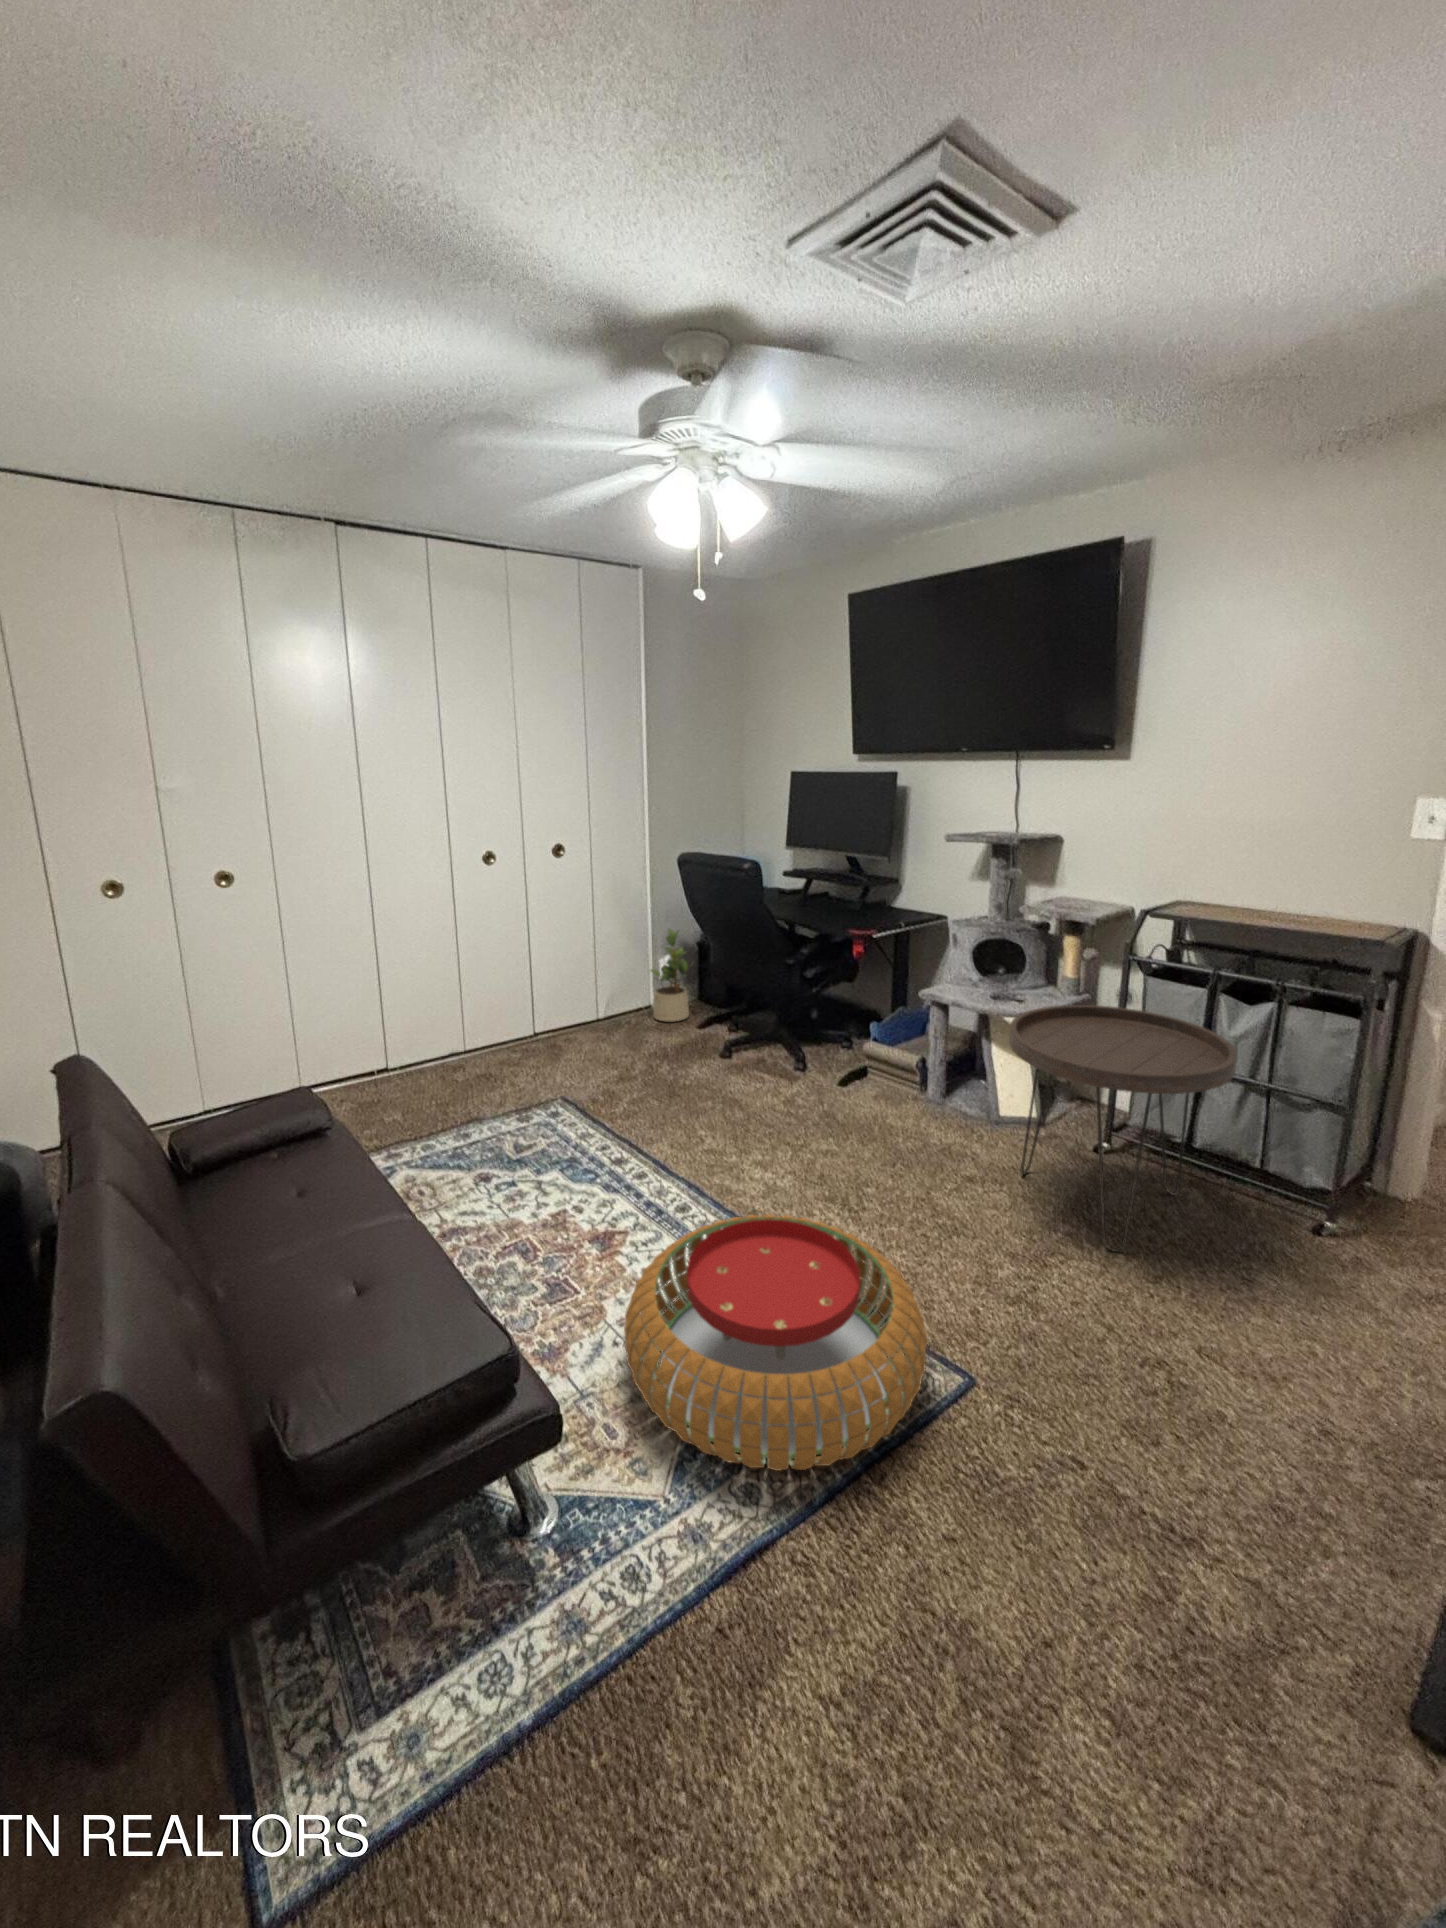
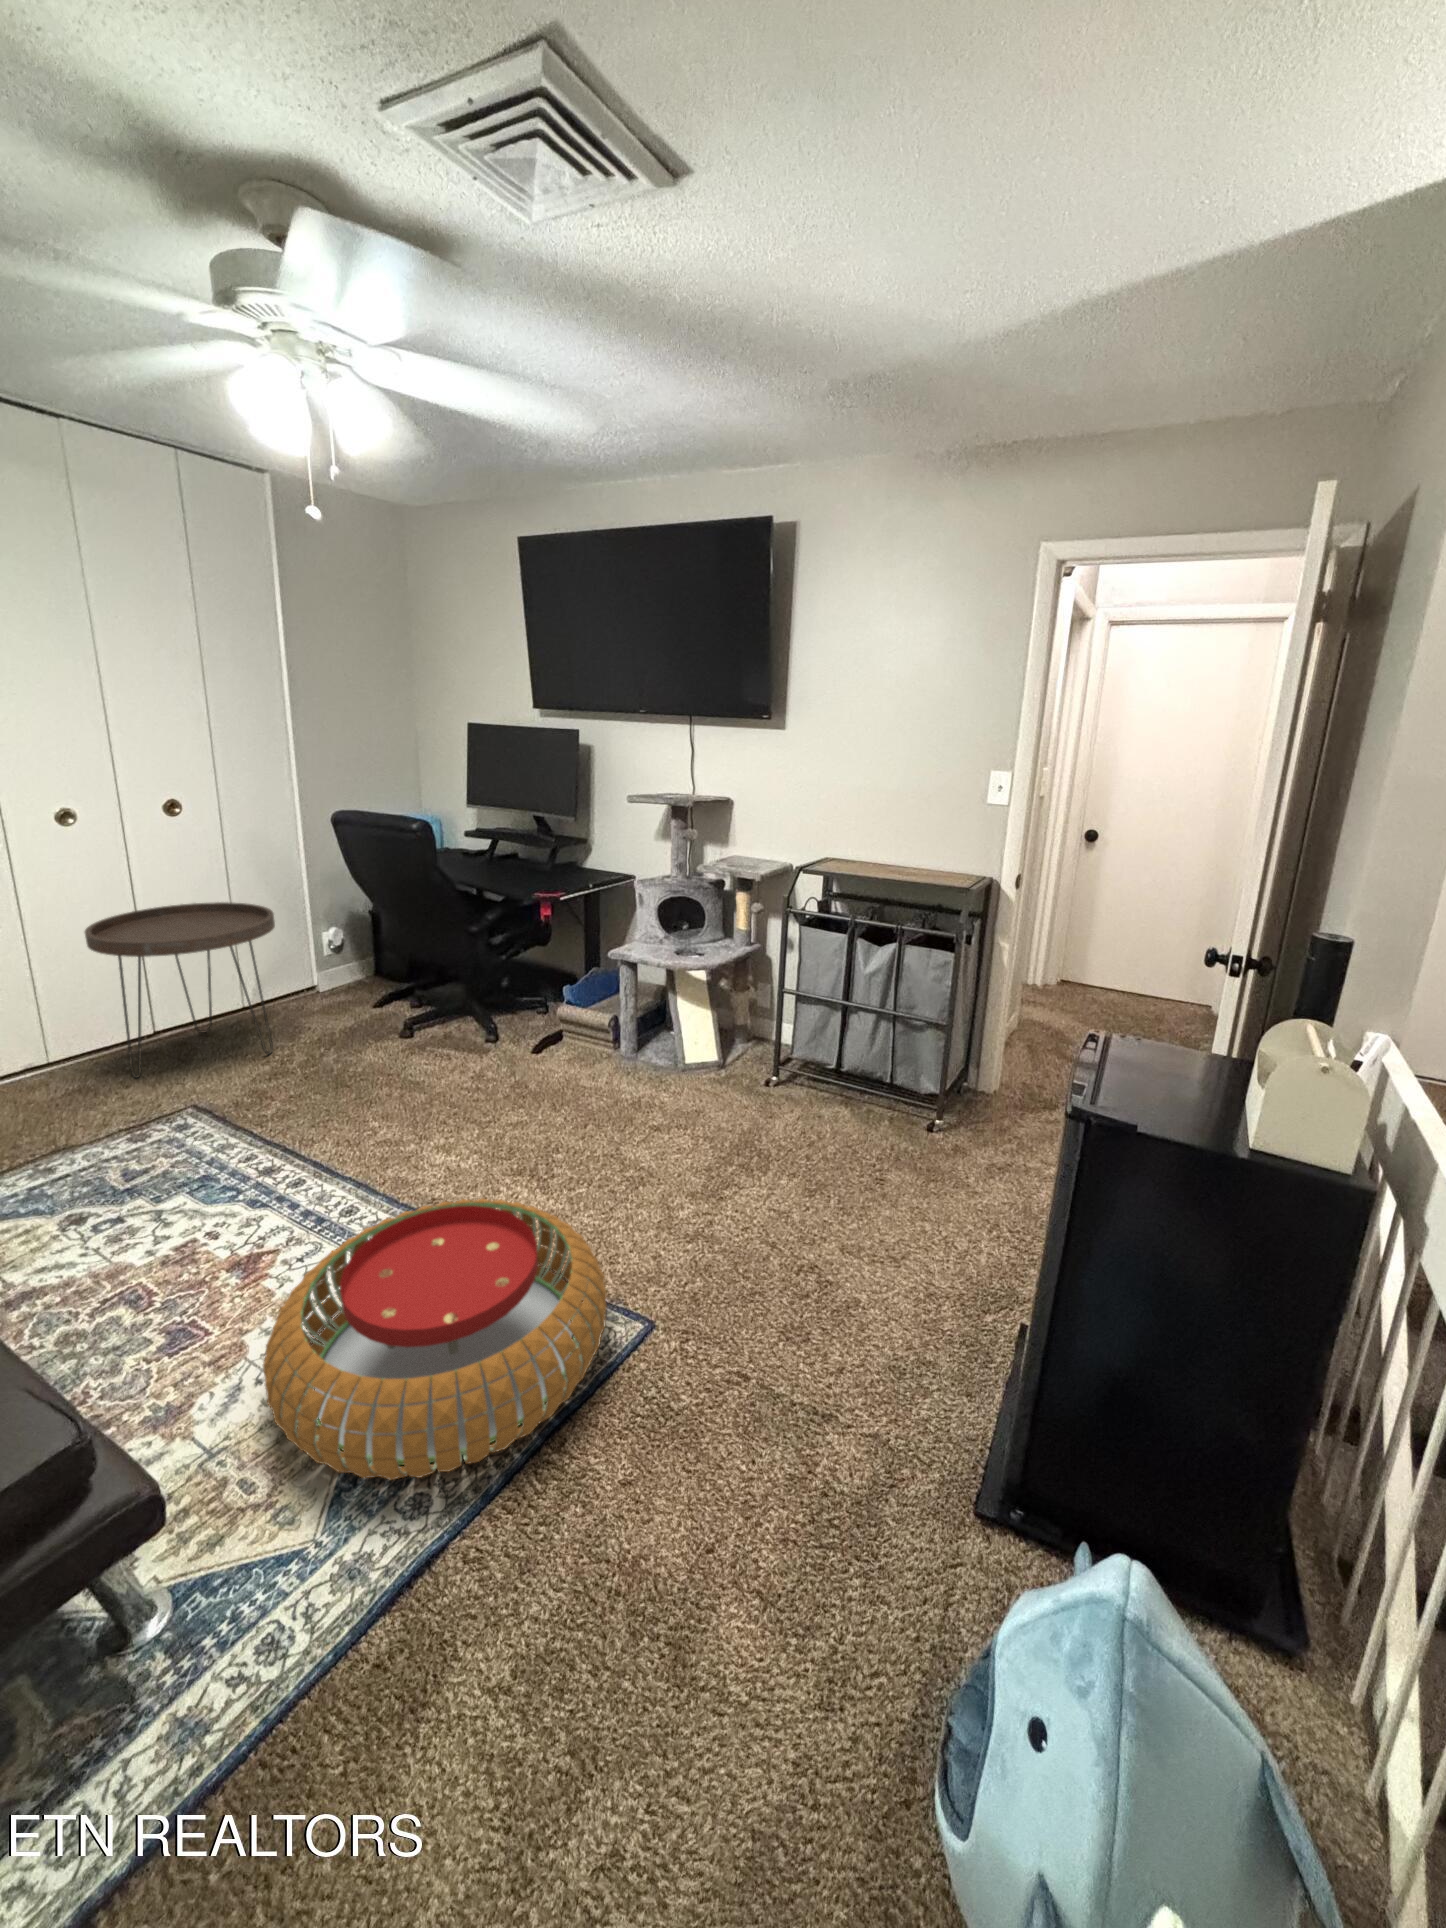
potted plant: present [651,929,689,1022] -> none [313,897,368,1002]
side table: present [1009,1005,1237,1252] -> present [85,902,275,1078]

